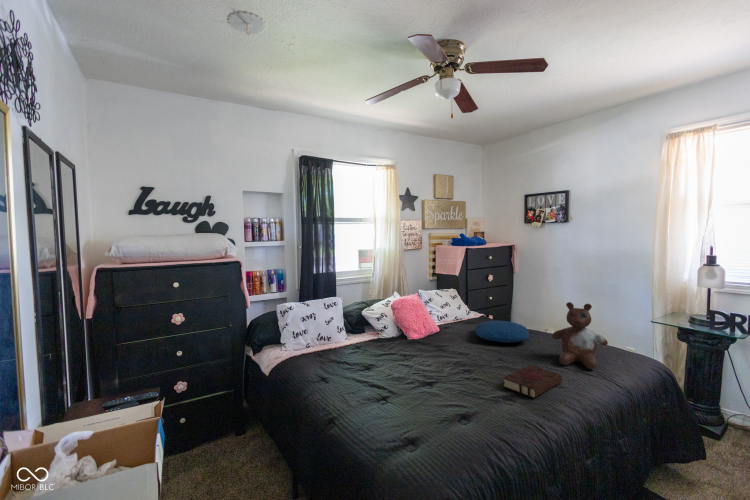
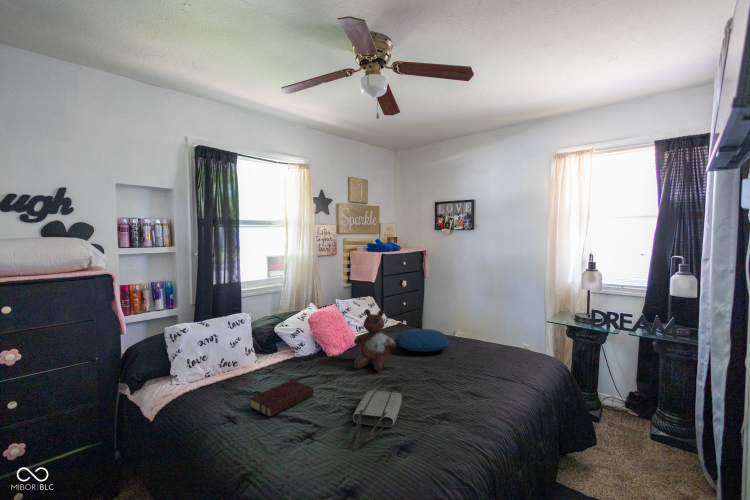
stuffed bear: present [552,302,608,369] -> present [354,309,396,371]
book: present [503,365,562,398] -> present [249,380,314,417]
tote bag: none [423,369,471,408] -> present [353,390,402,443]

